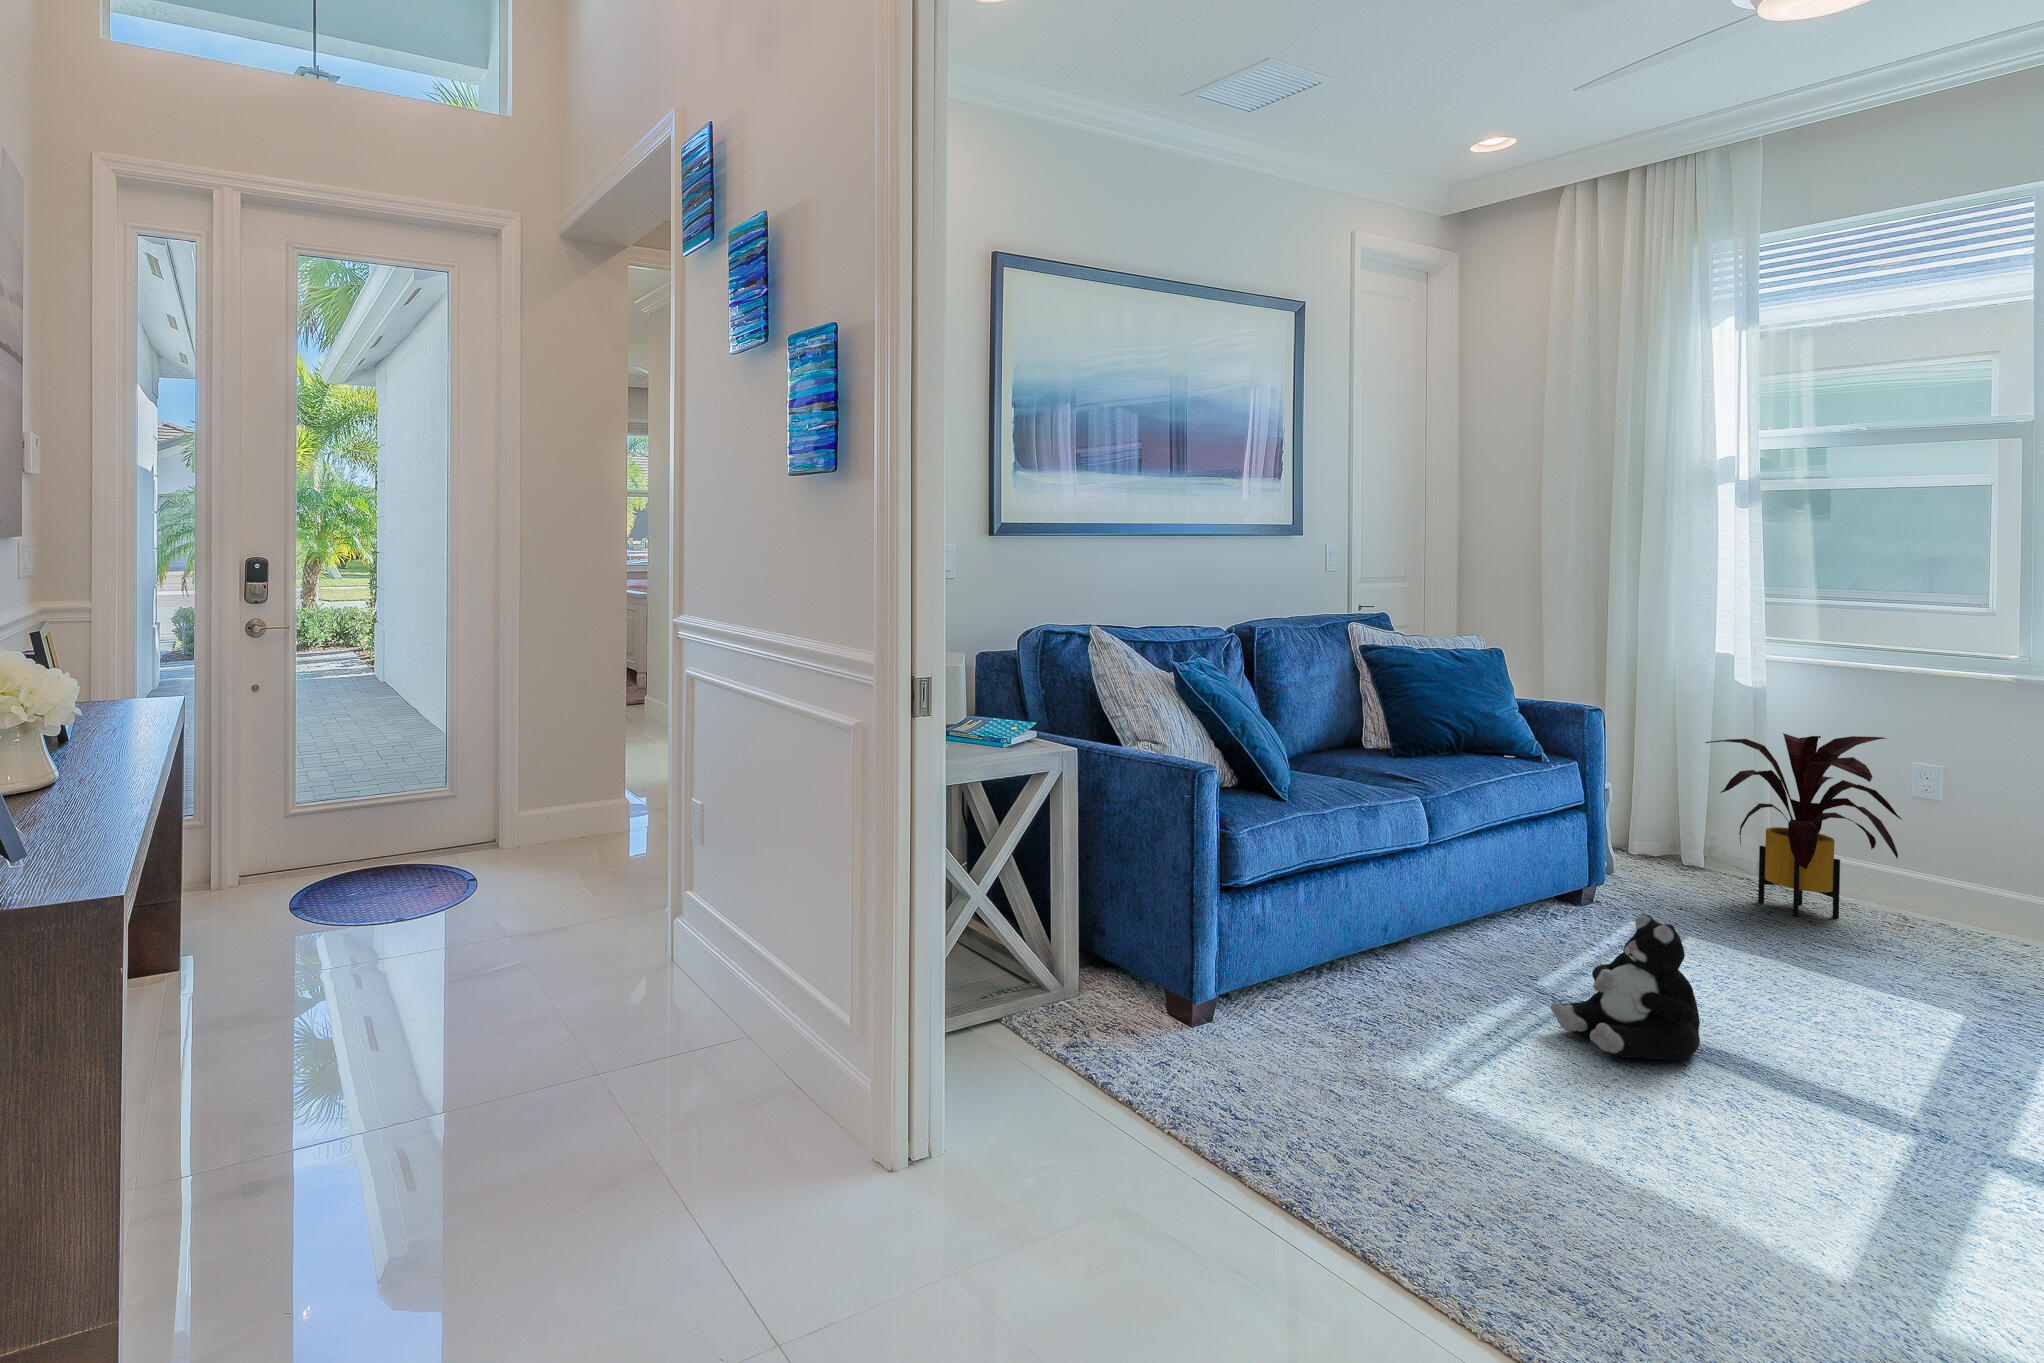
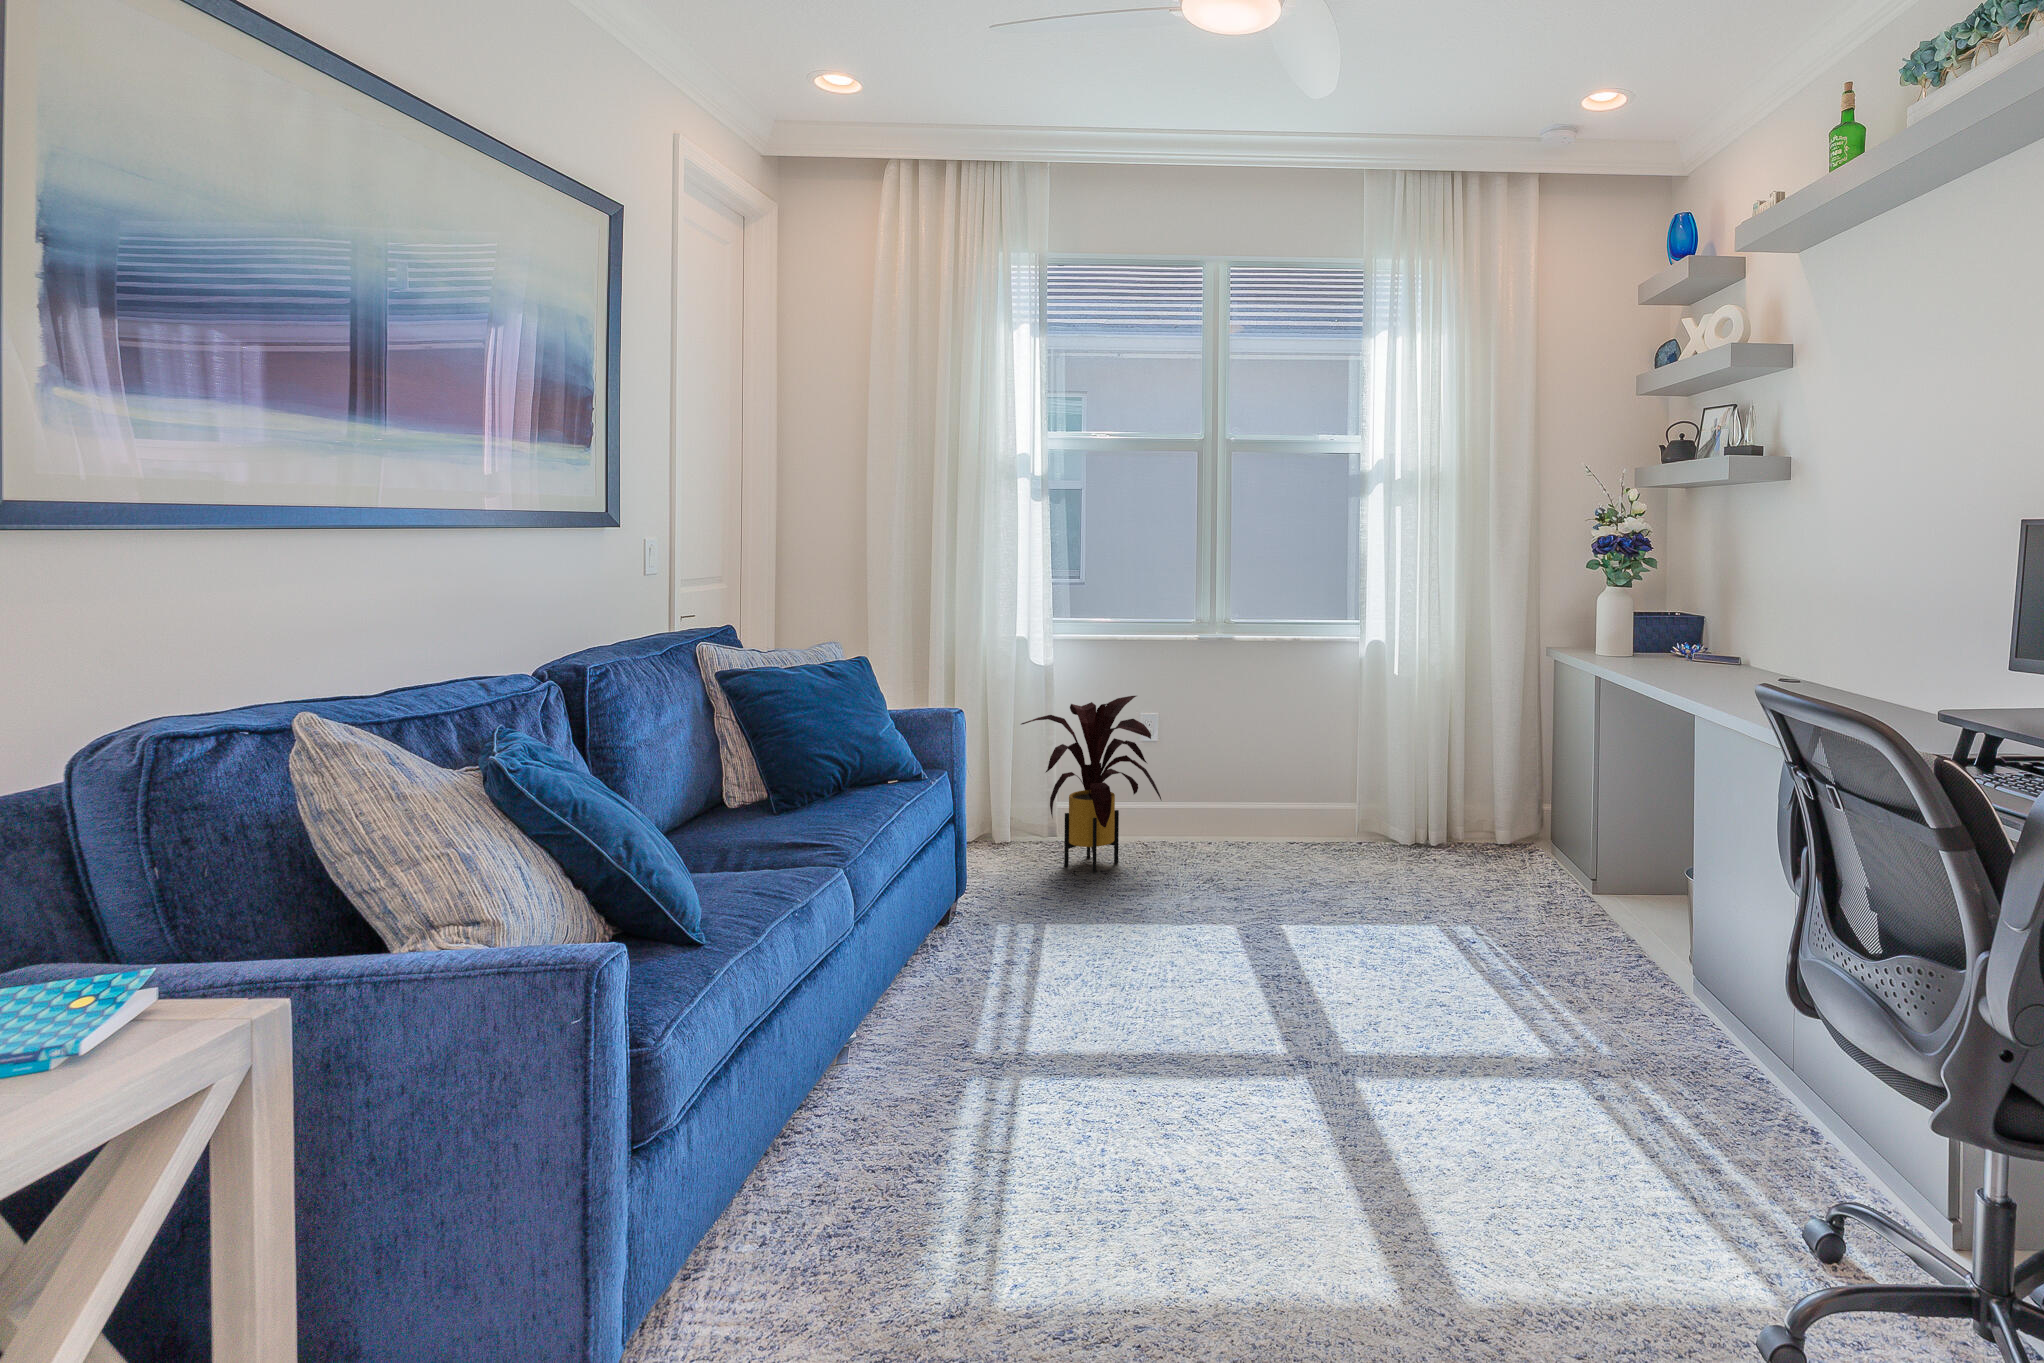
plush toy: present [1551,914,1700,1060] -> none [1020,942,1149,1123]

